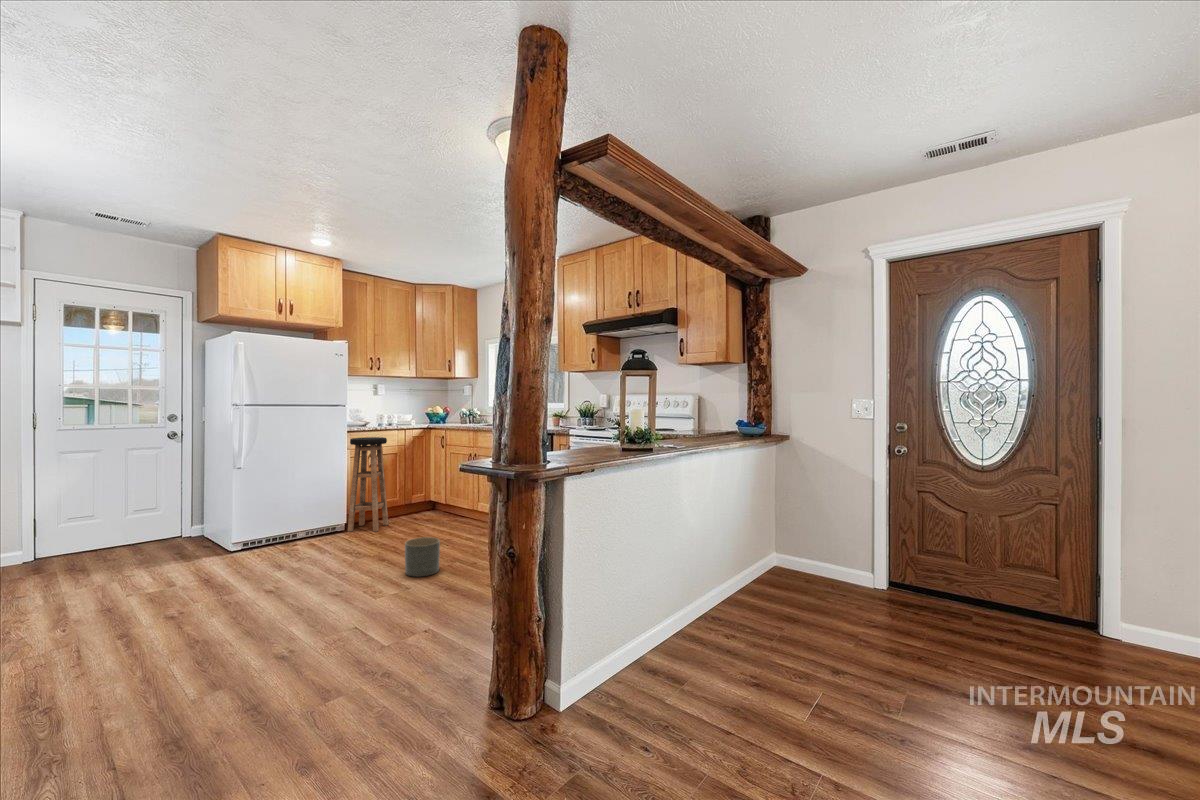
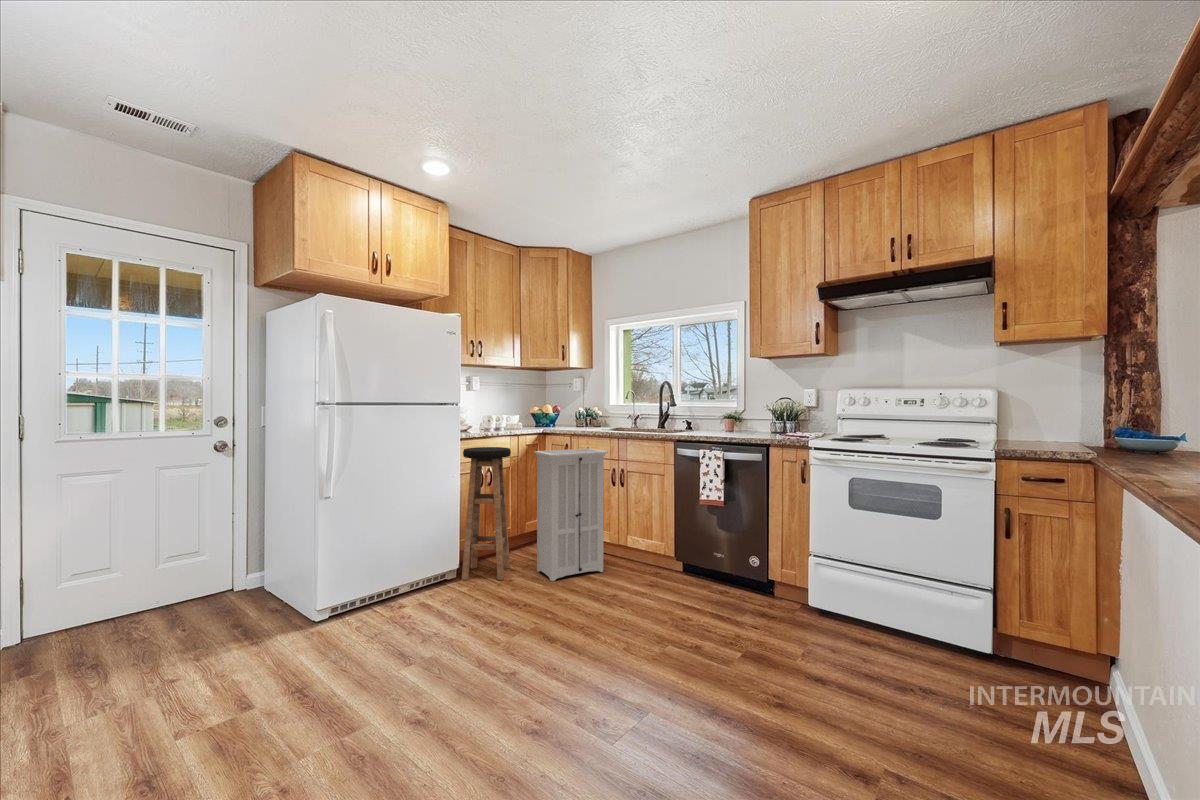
storage cabinet: none [404,437,458,532] -> present [534,448,608,581]
planter: present [405,537,440,577] -> none [607,610,660,682]

